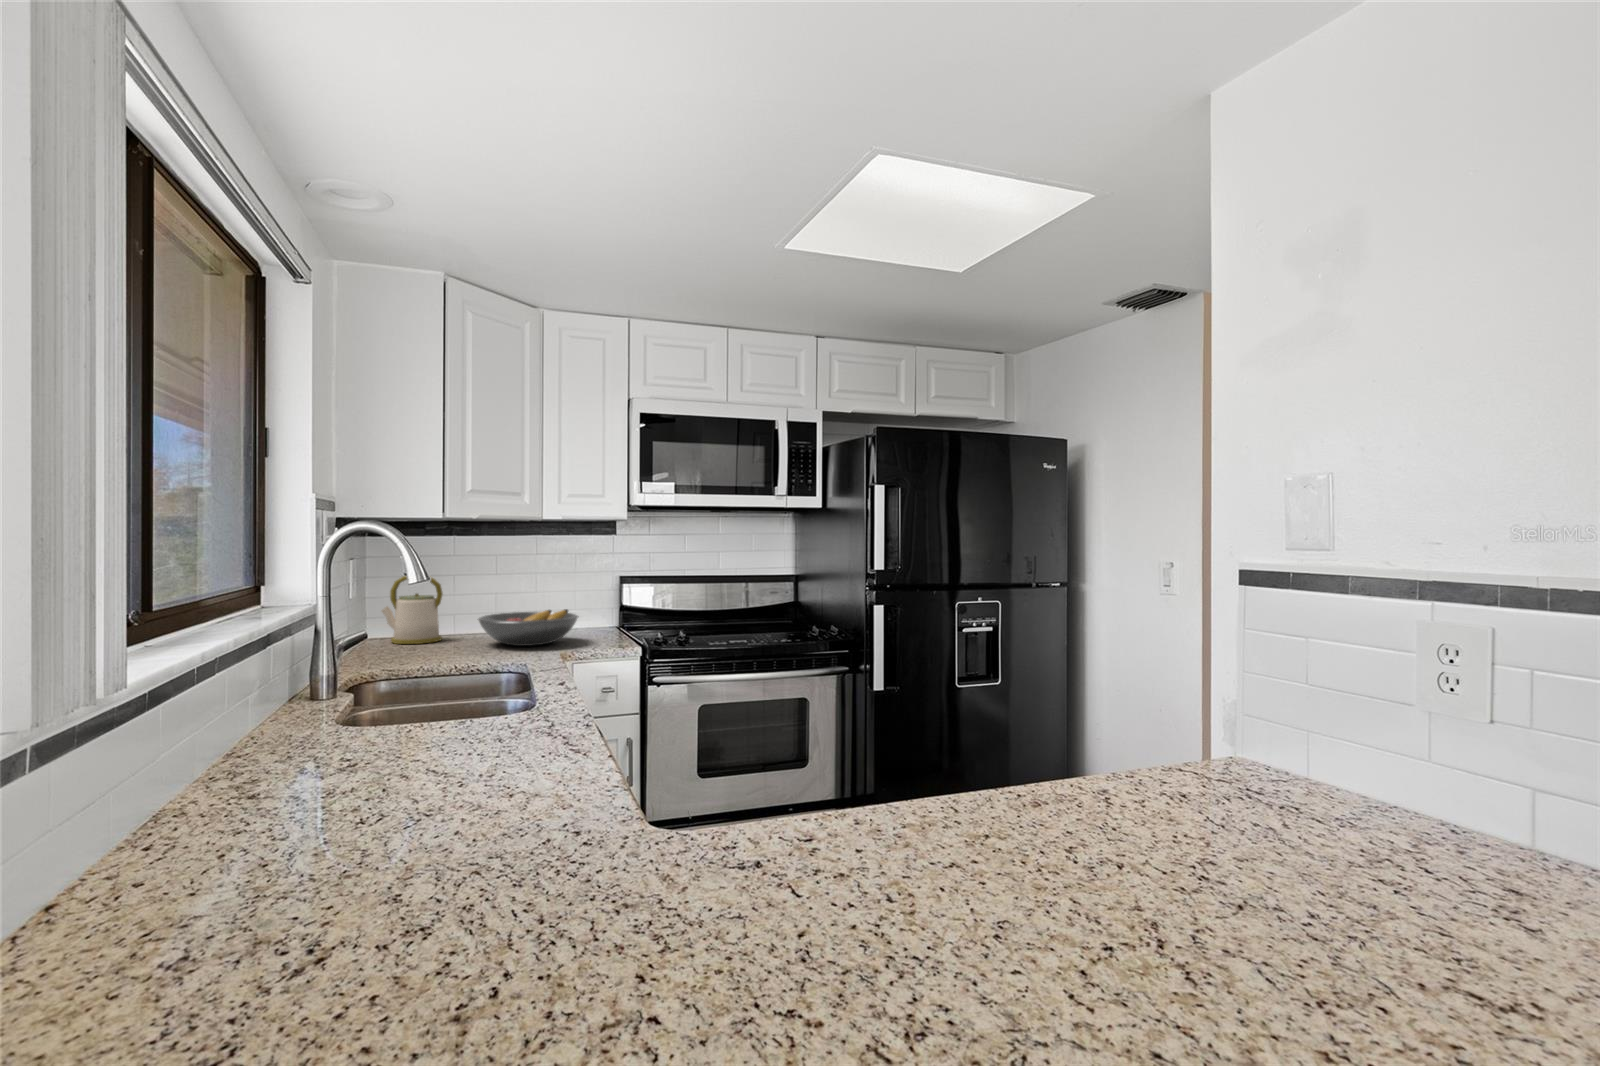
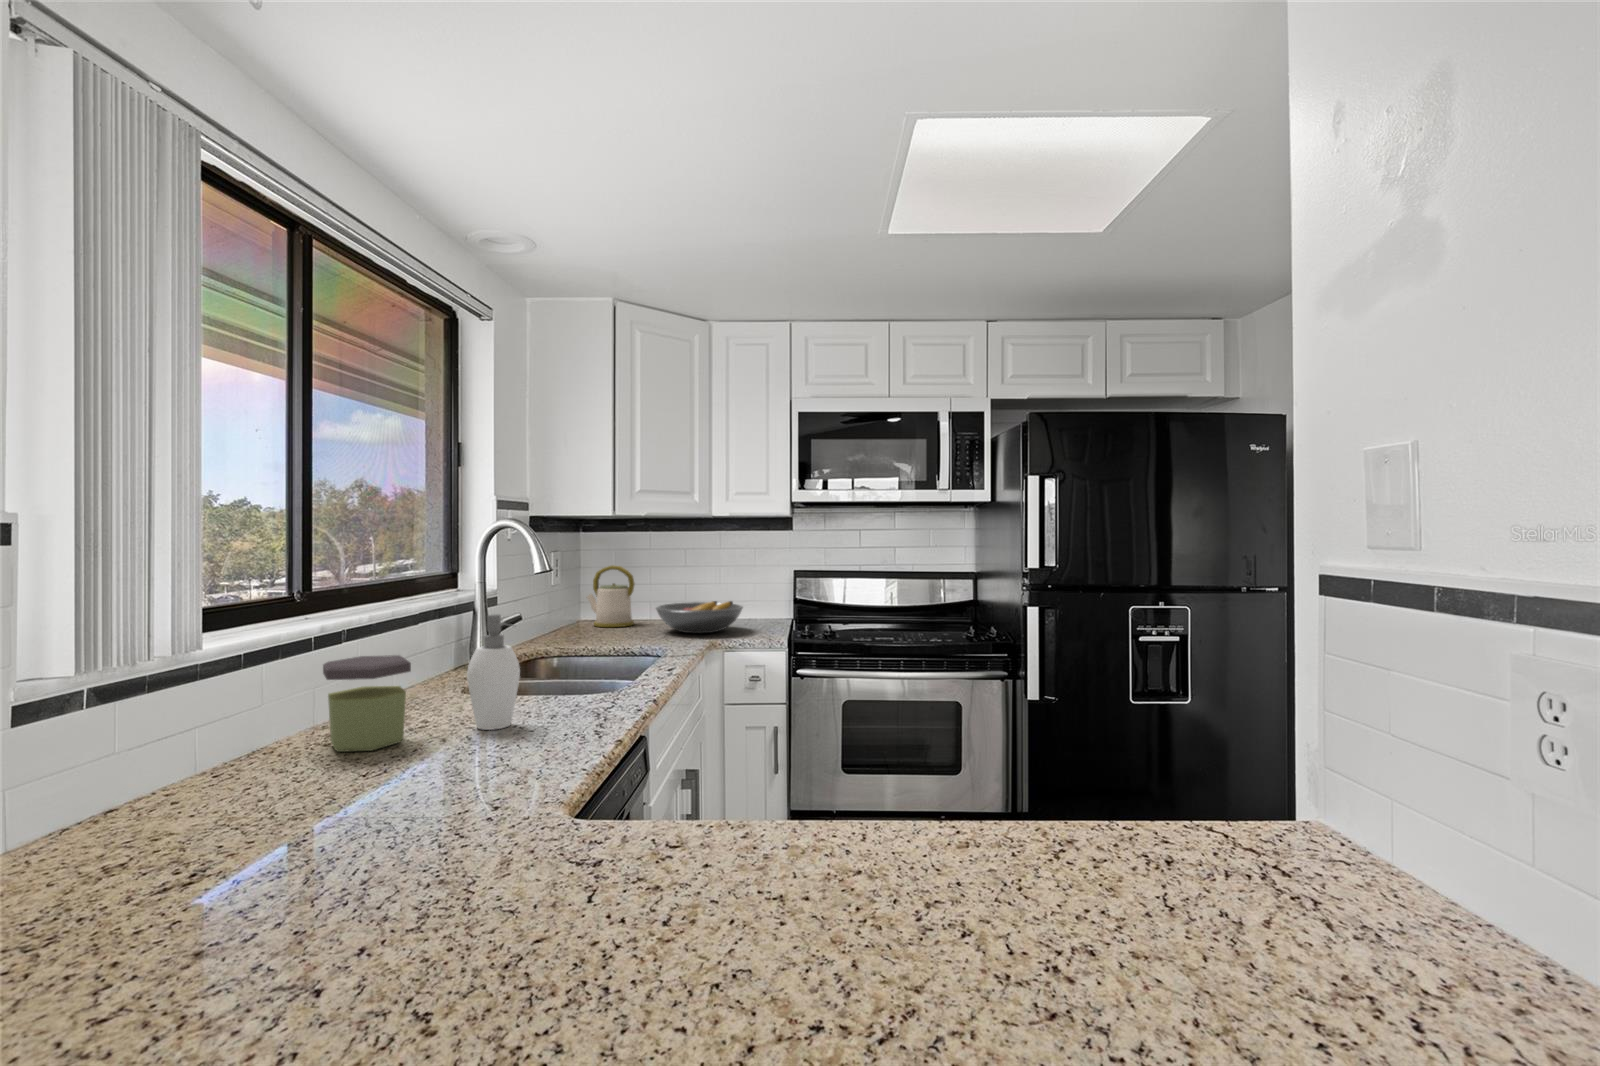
soap dispenser: none [407,629,476,759] -> present [467,614,520,730]
jar: none [244,681,361,800] -> present [323,655,411,752]

